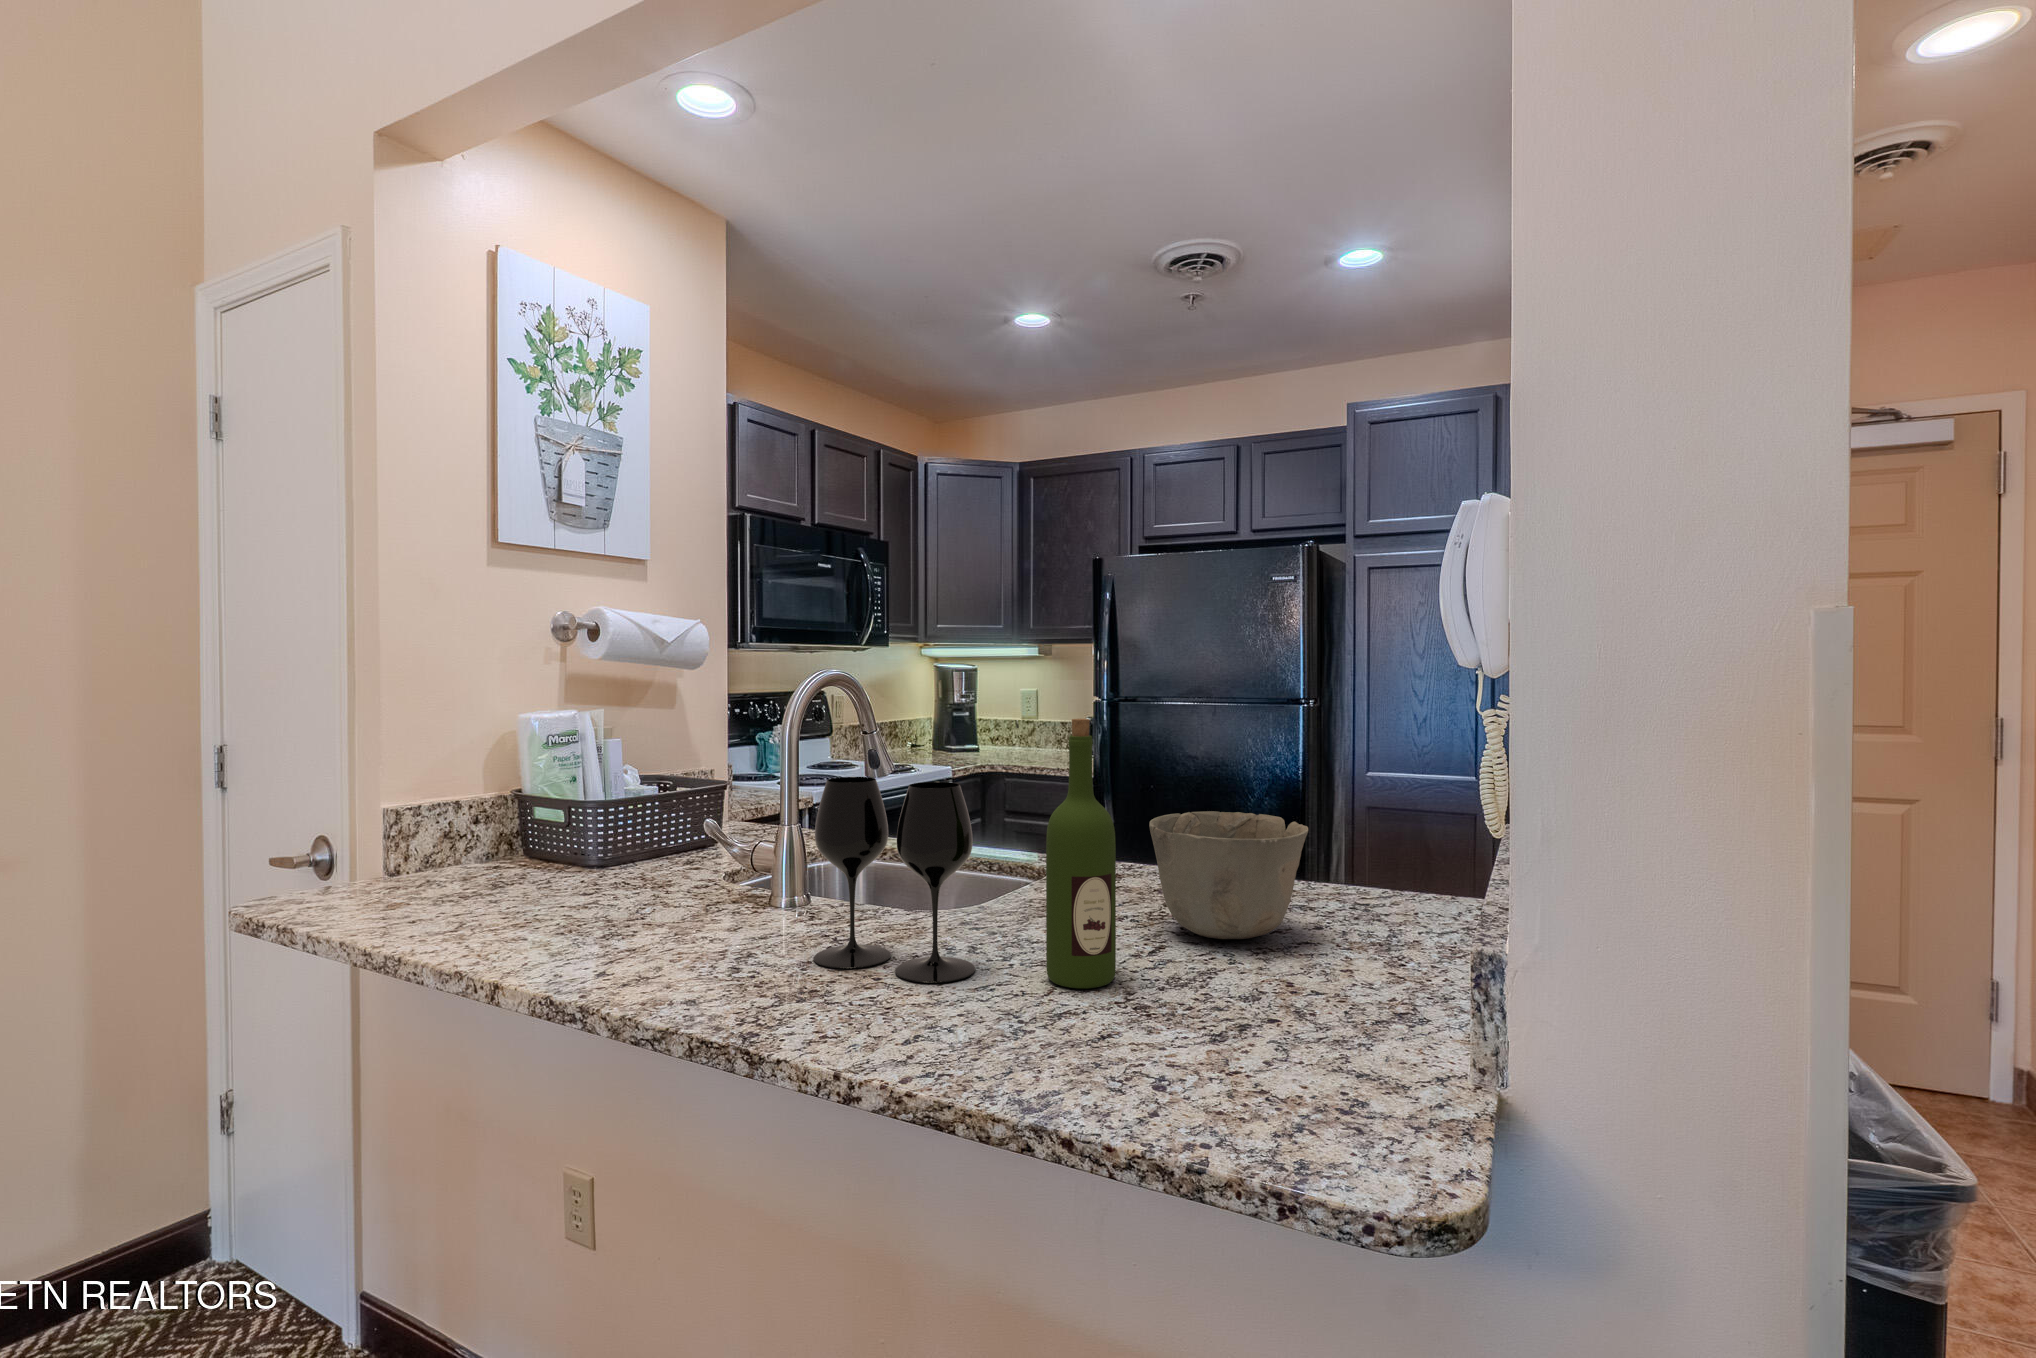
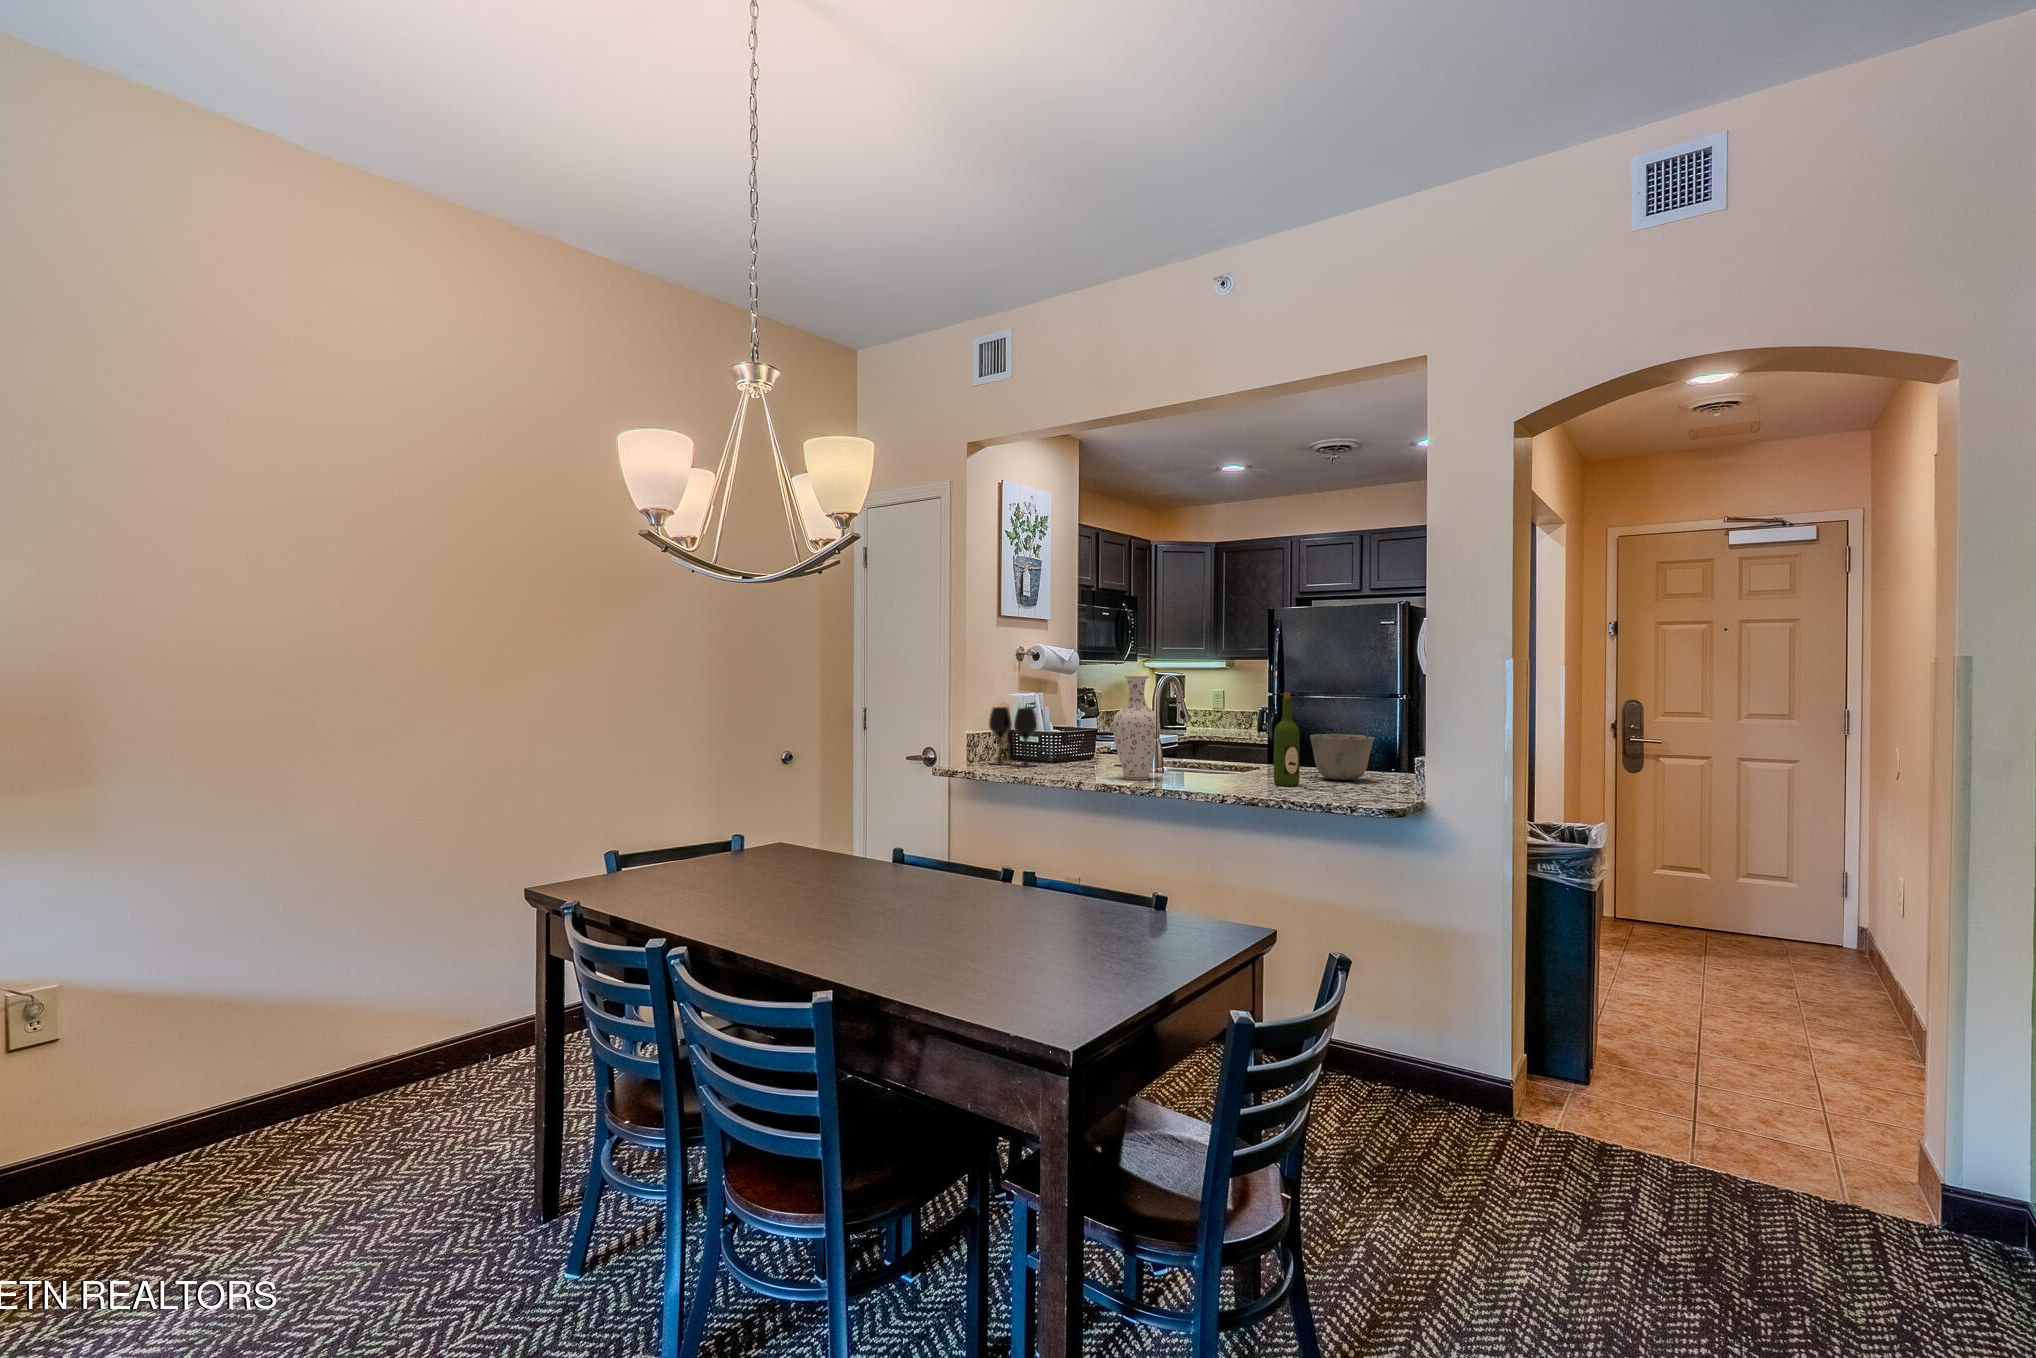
vase: none [614,674,751,967] -> present [1113,675,1160,780]
wine glass: present [814,777,975,983] -> present [989,707,1037,767]

